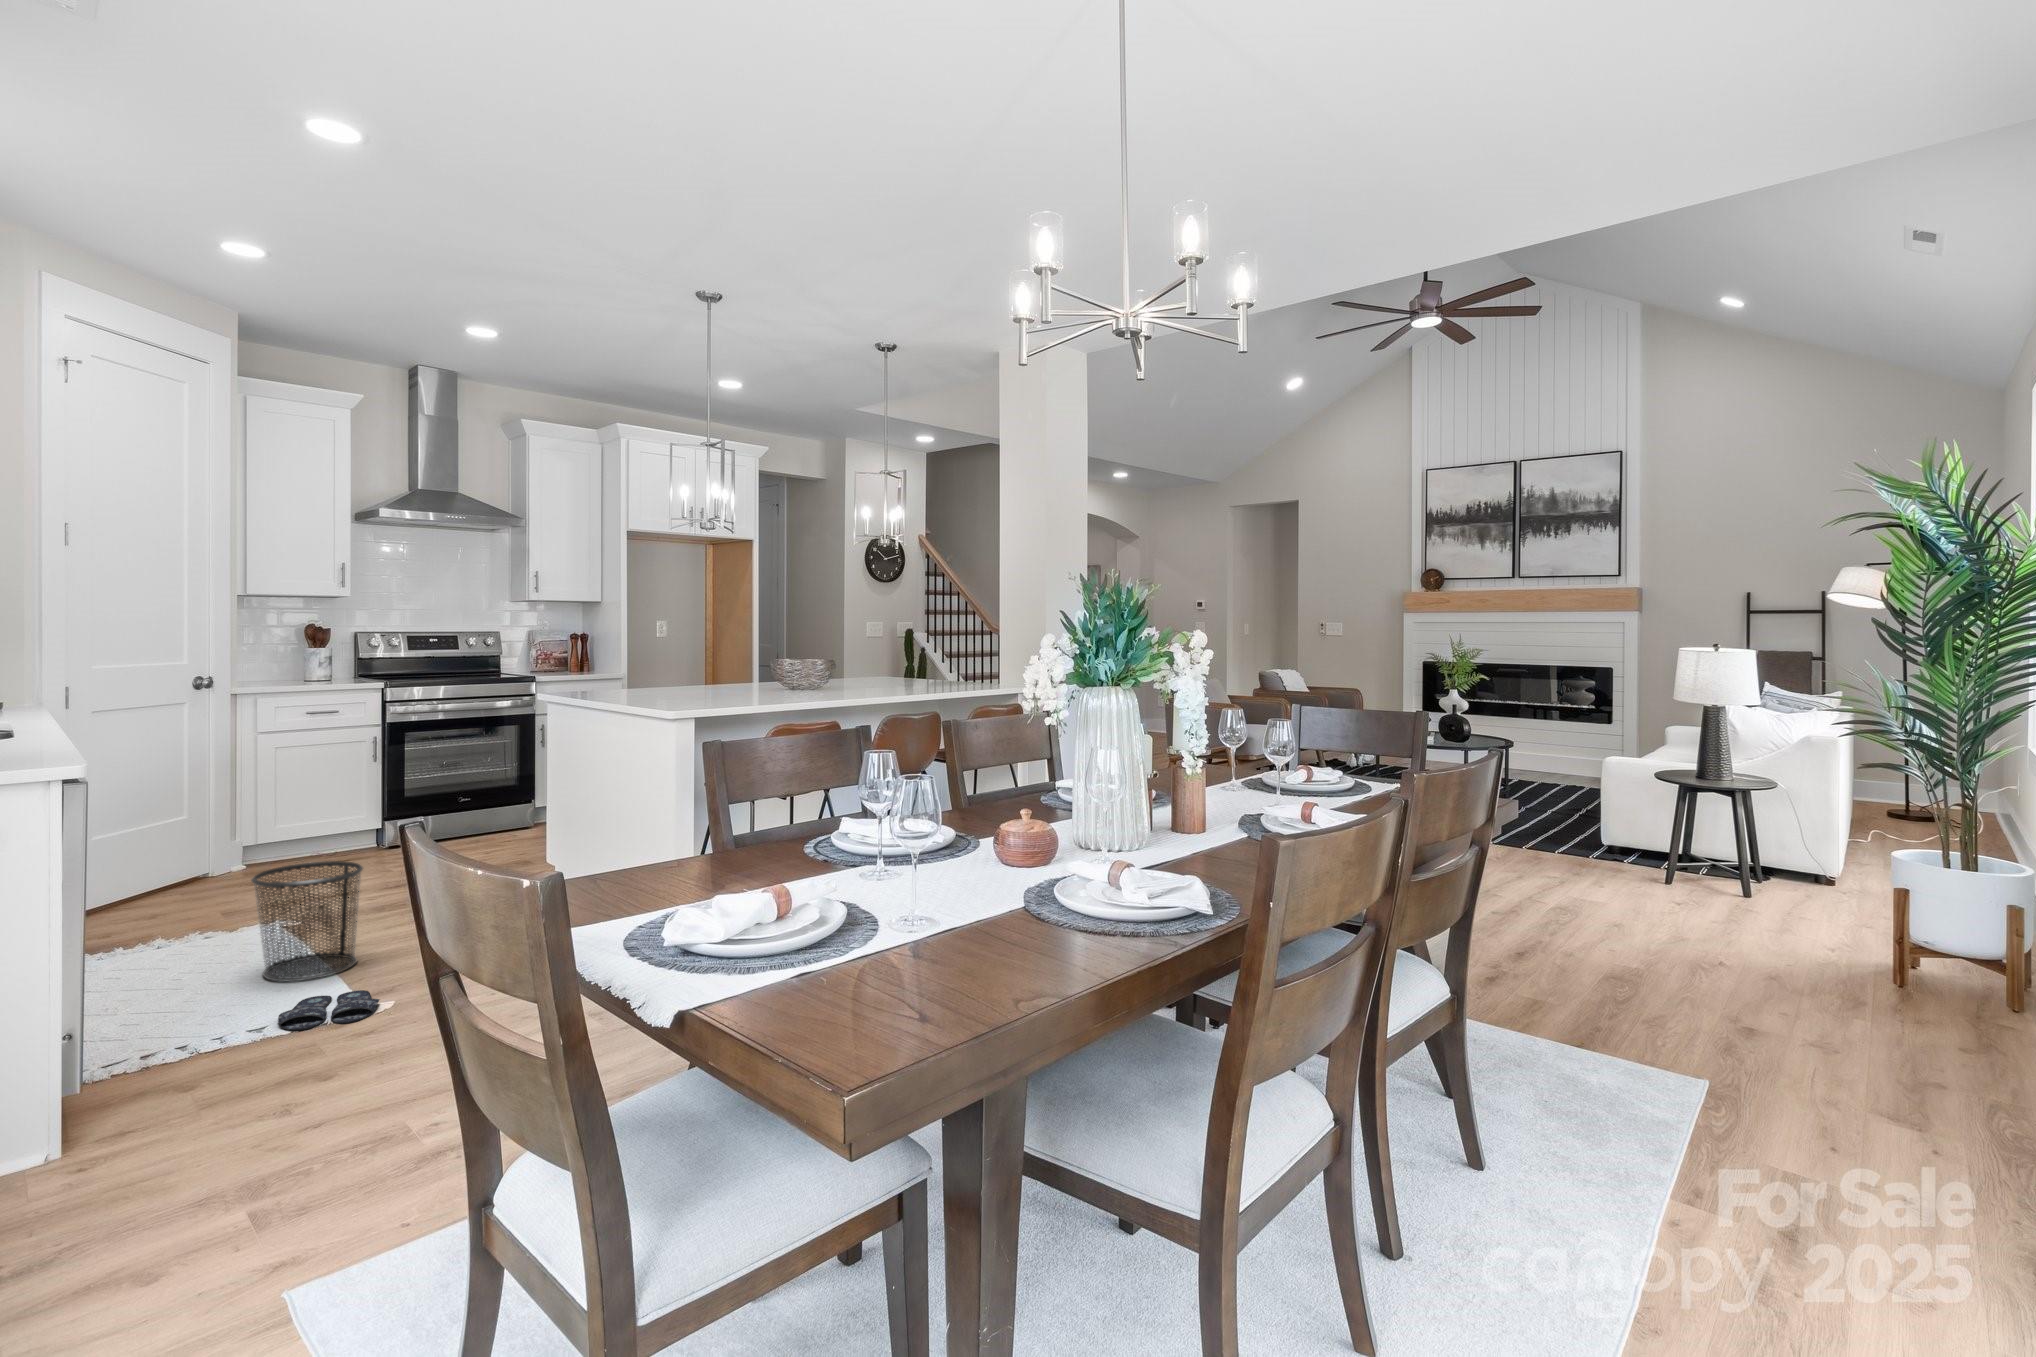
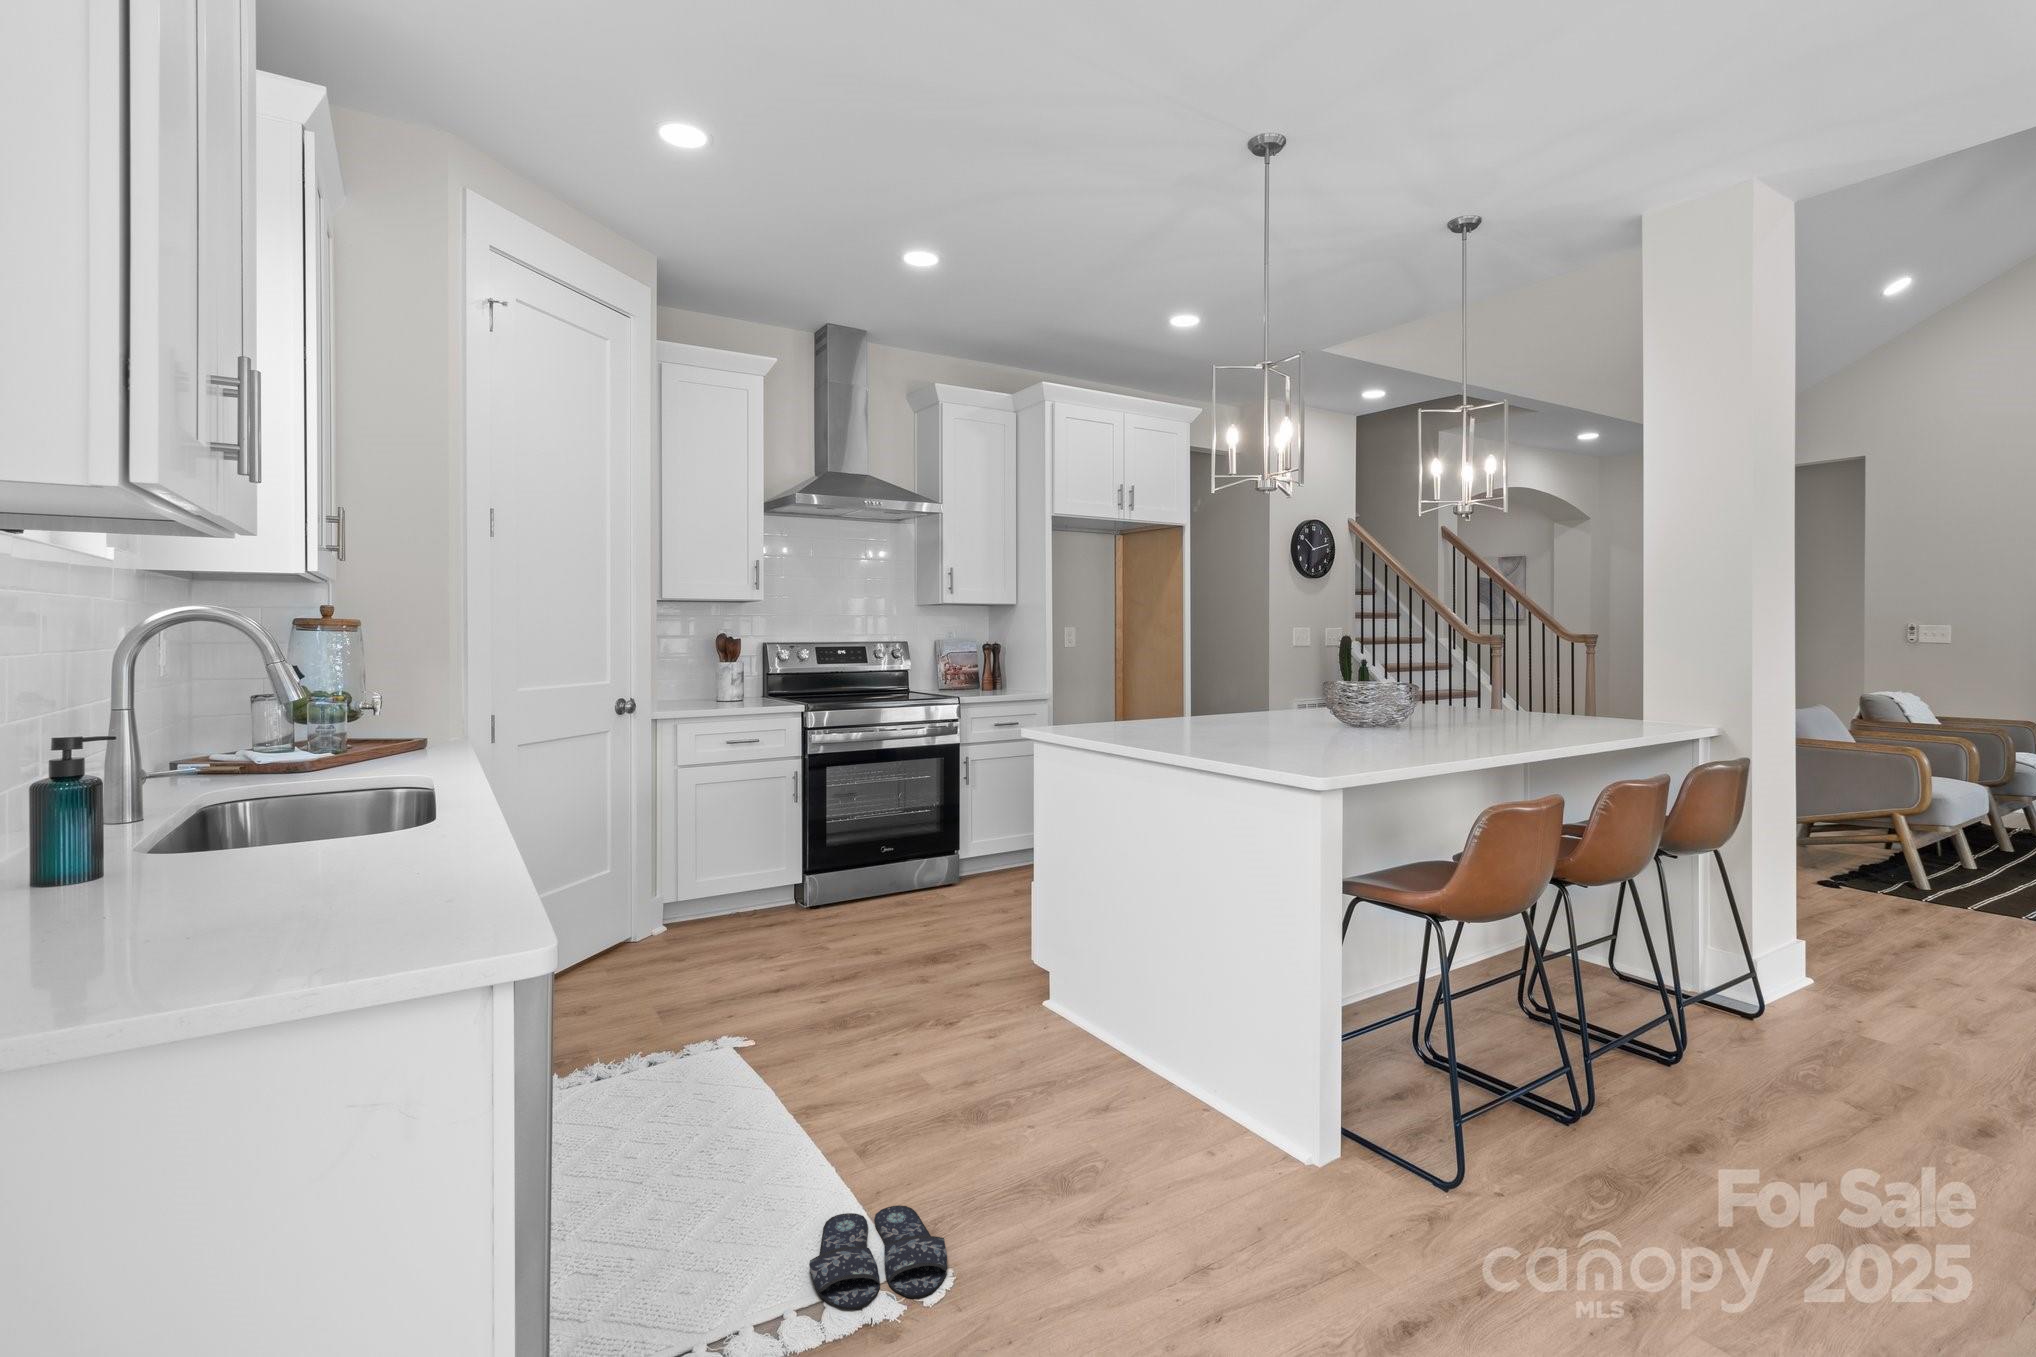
waste bin: present [251,861,363,981] -> none [736,975,875,1168]

